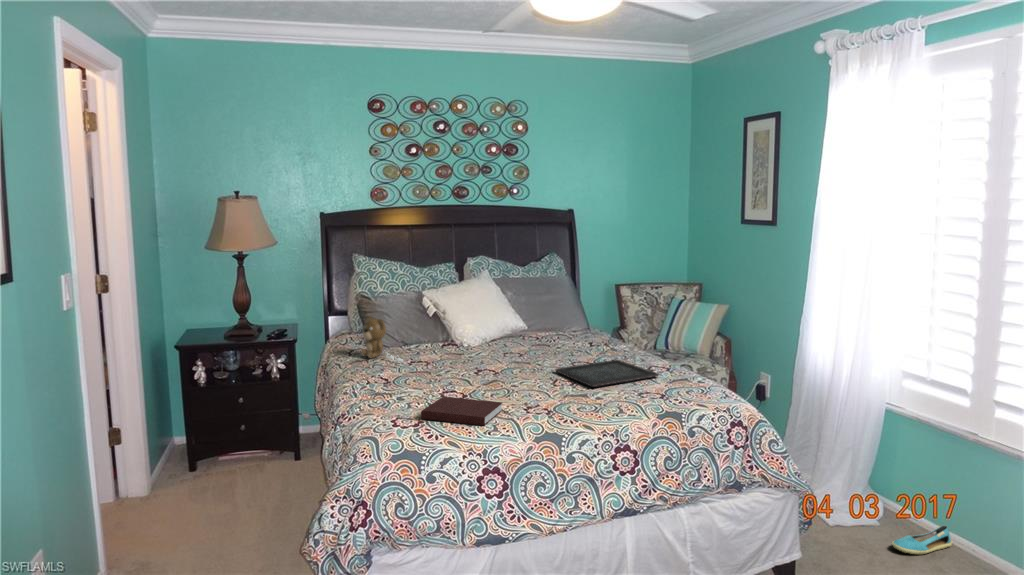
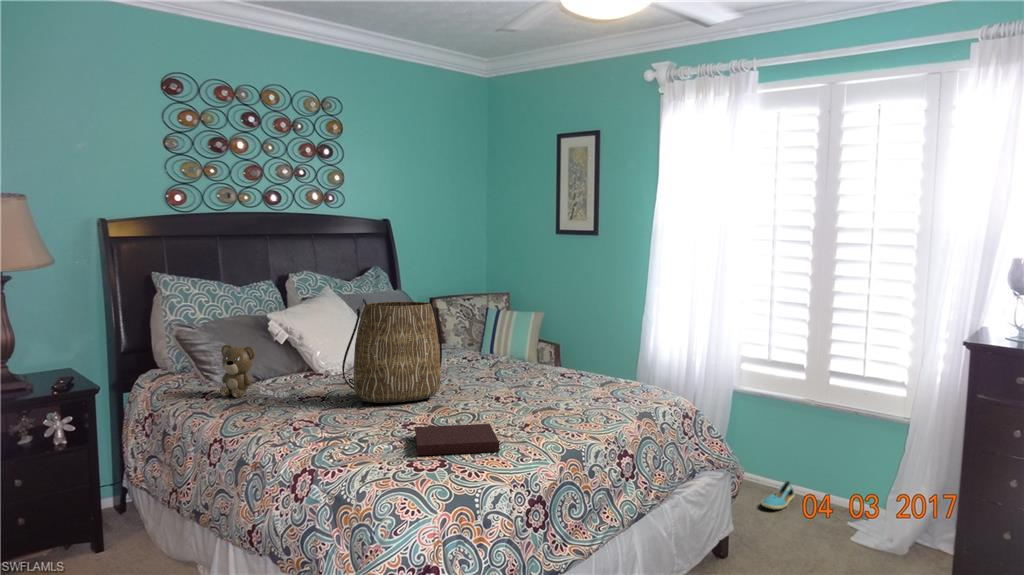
tote bag: none [438,286,522,377] -> present [342,298,442,403]
tray: present [555,360,659,387] -> none [478,369,582,397]

